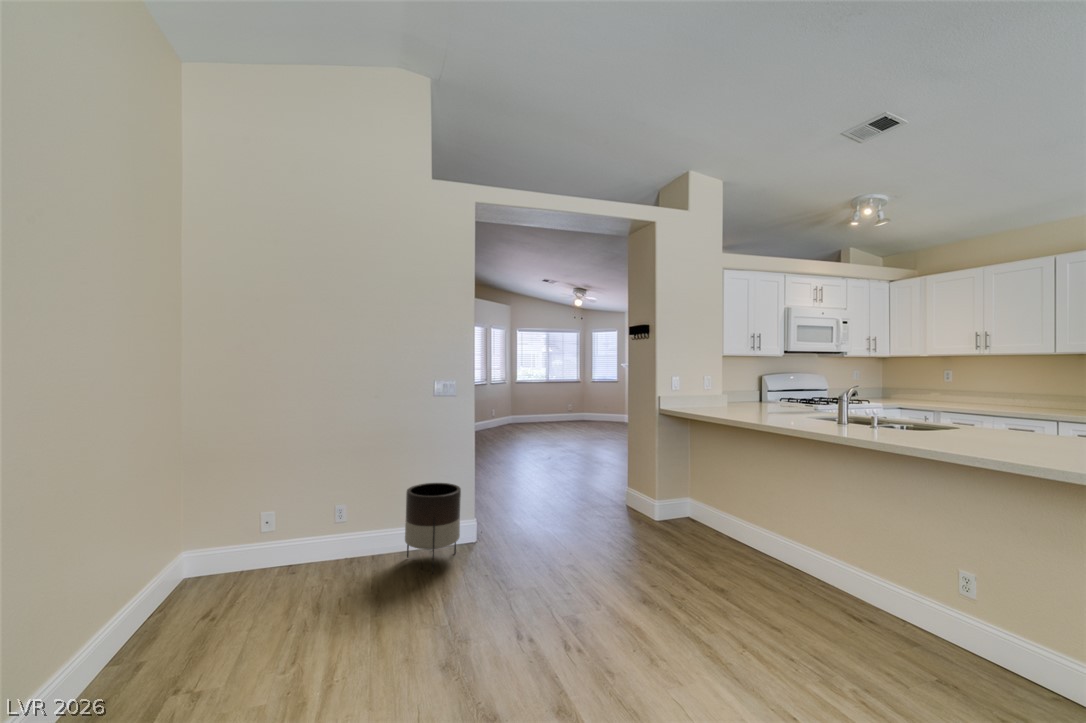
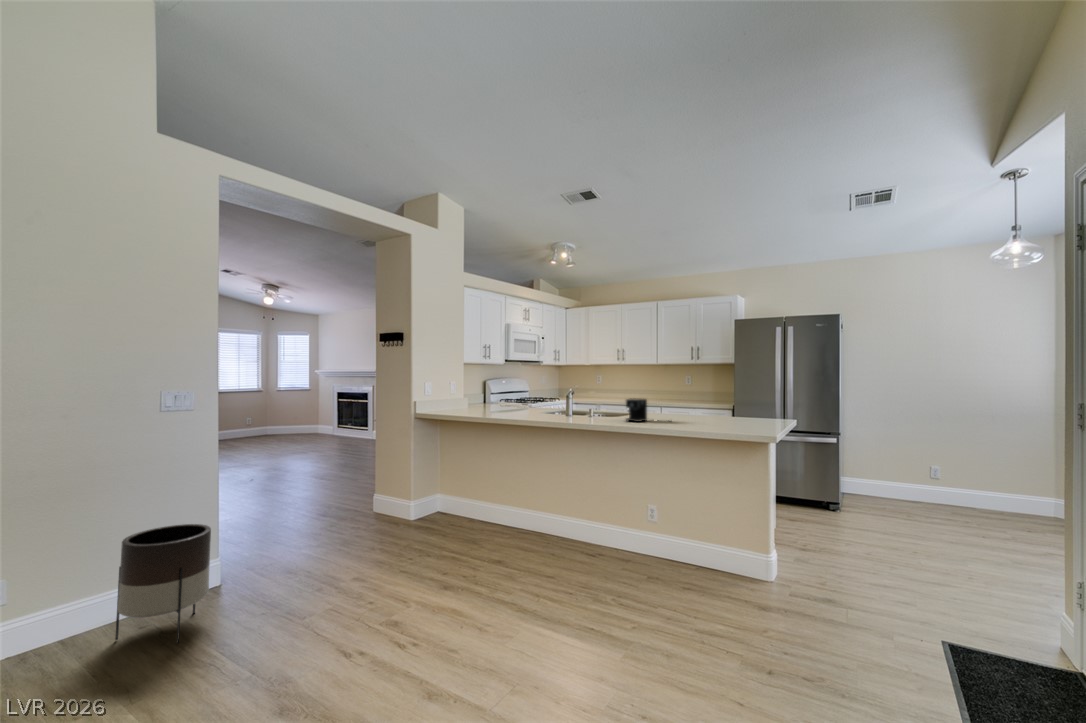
coffee maker: none [921,409,1024,452] -> present [626,399,647,422]

